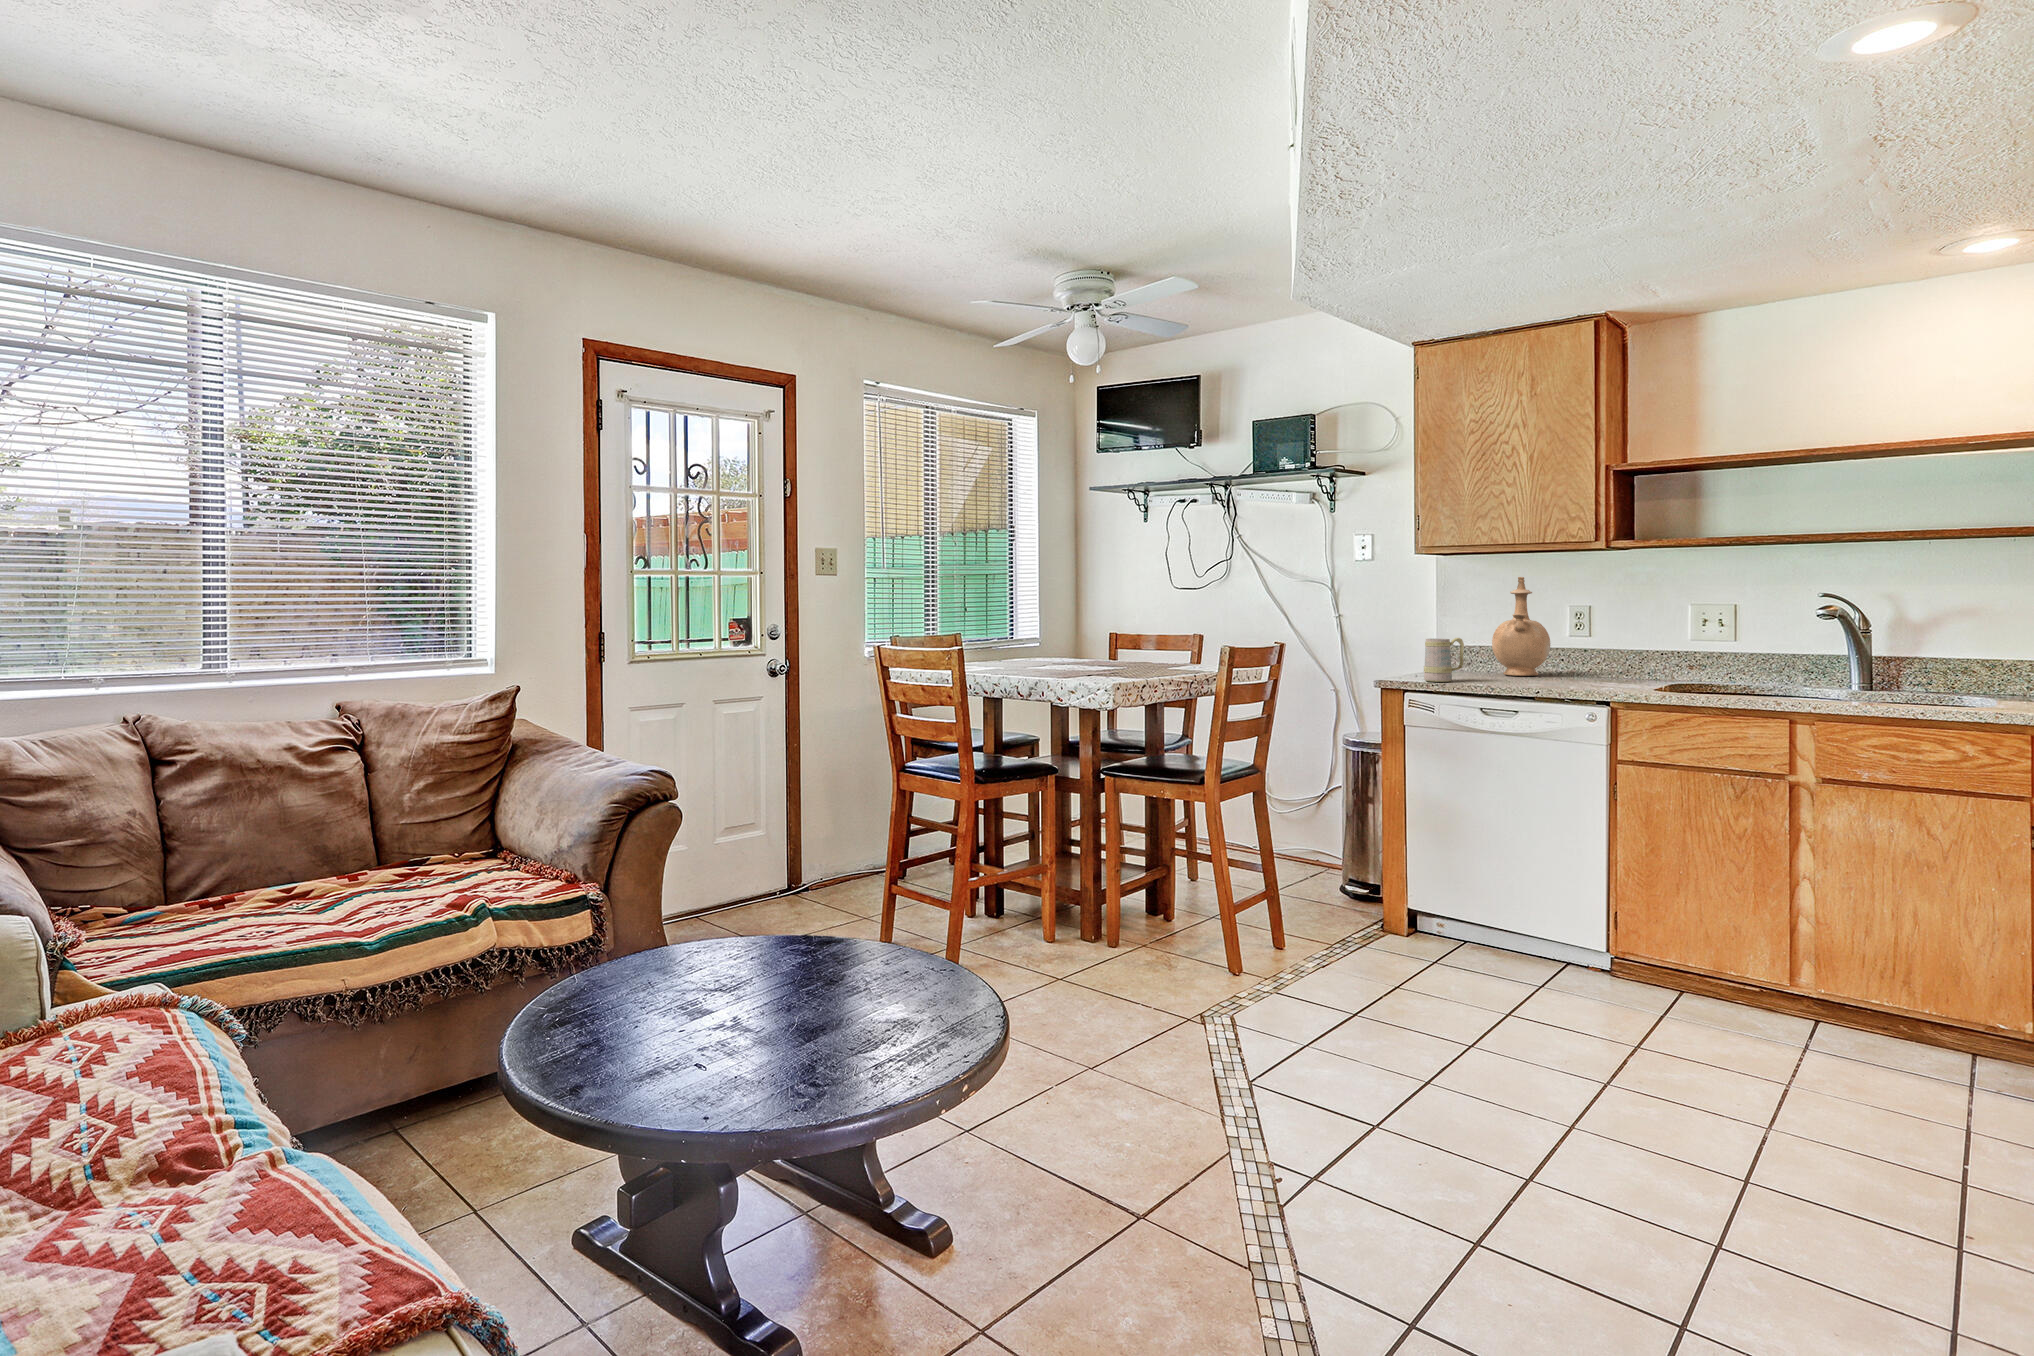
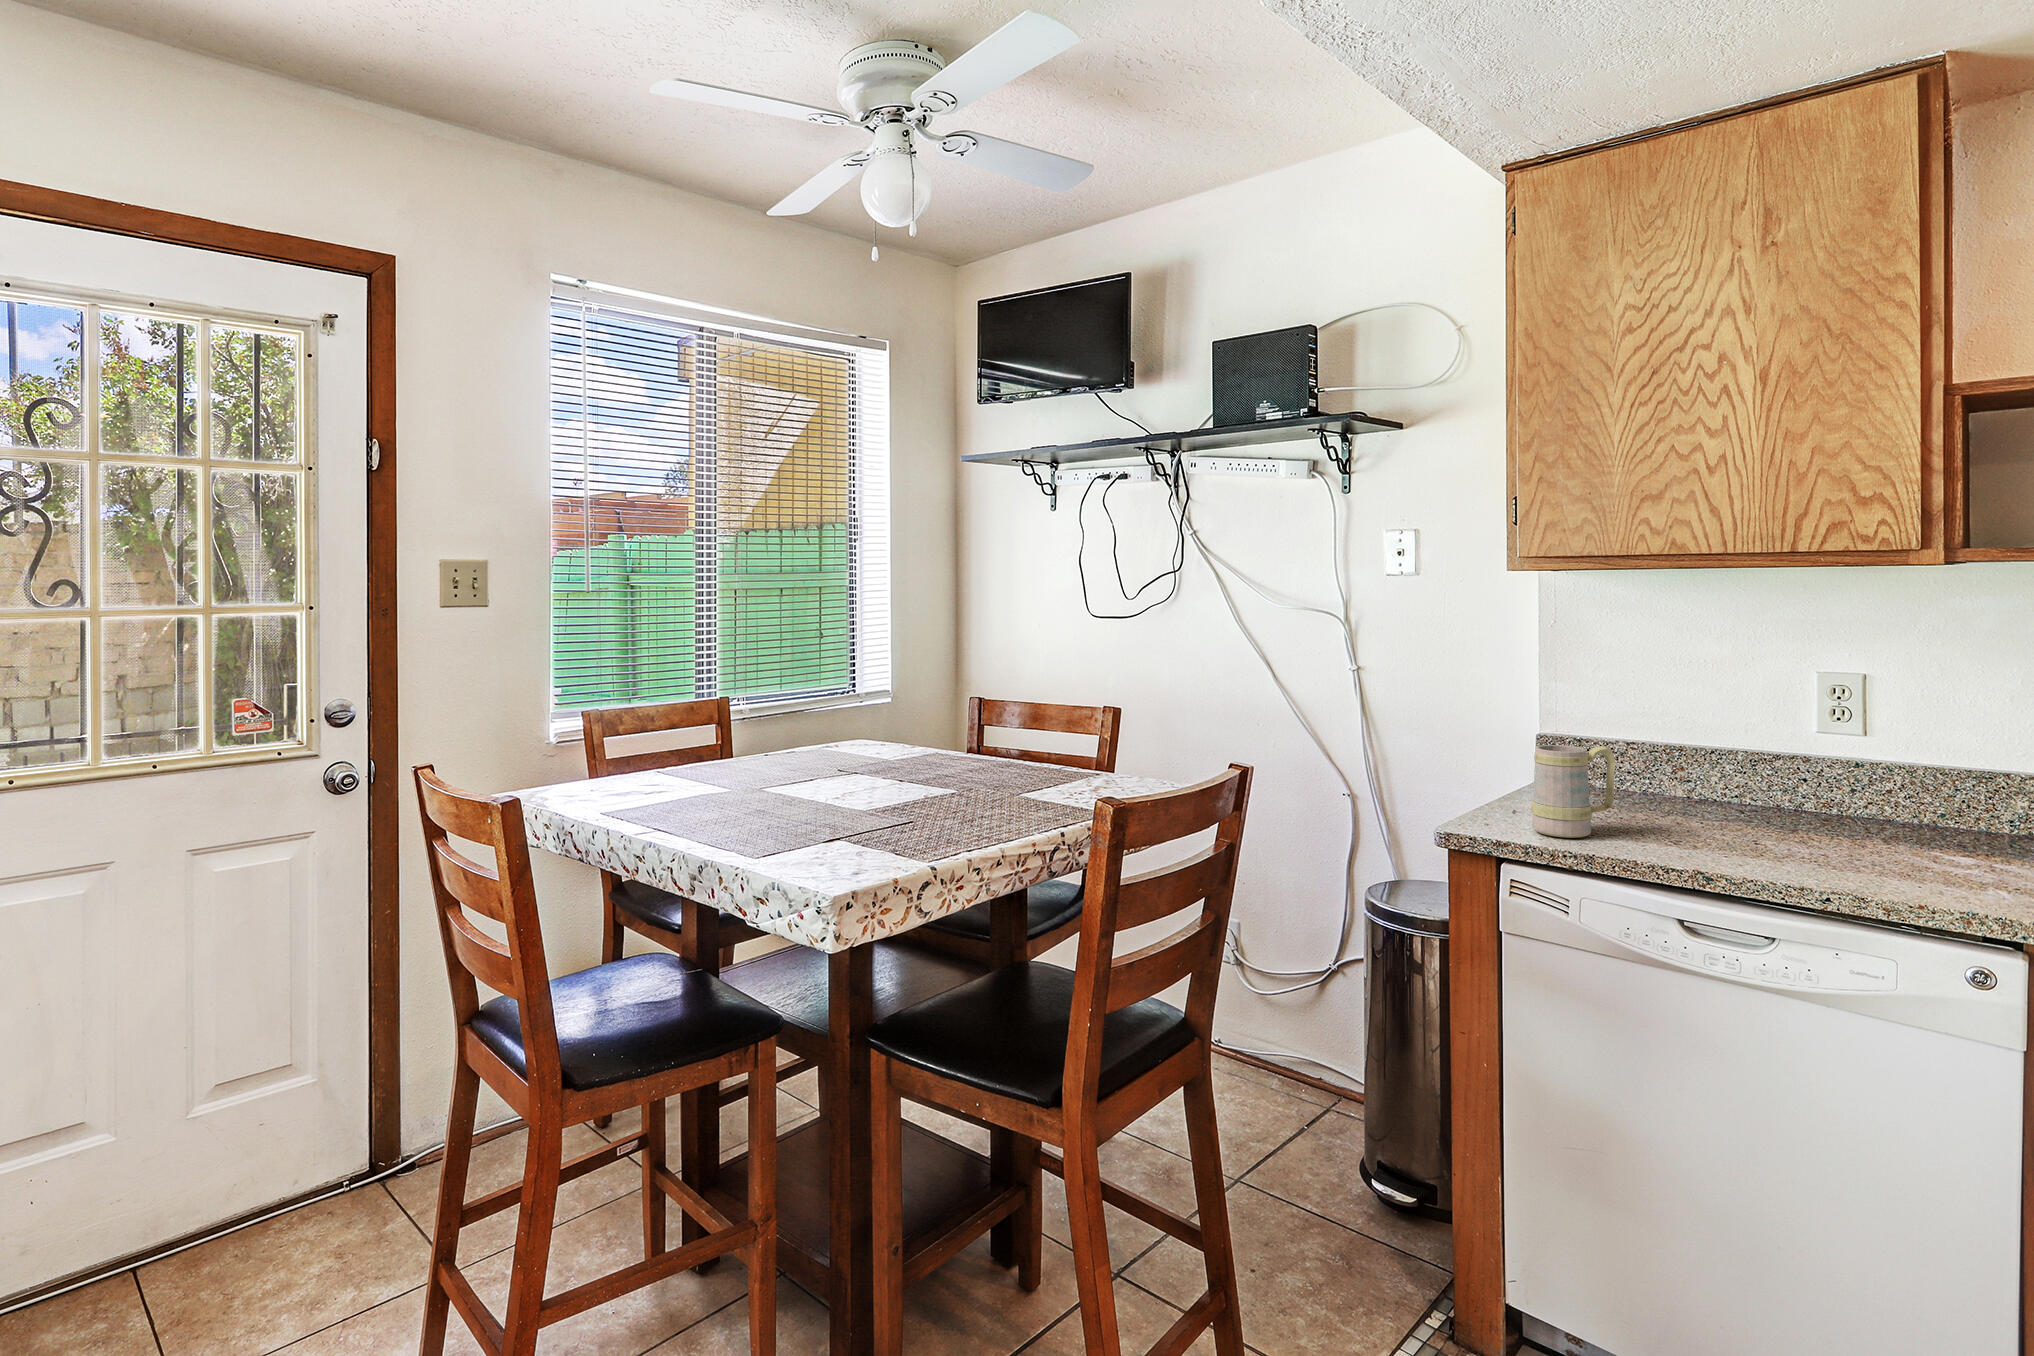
vase: present [1492,577,1550,676] -> none [1658,617,1783,814]

